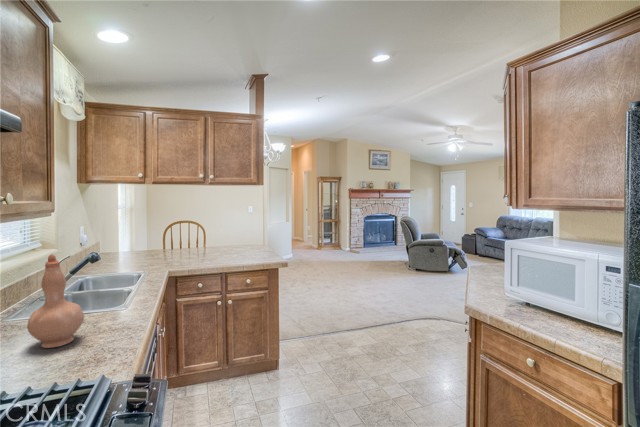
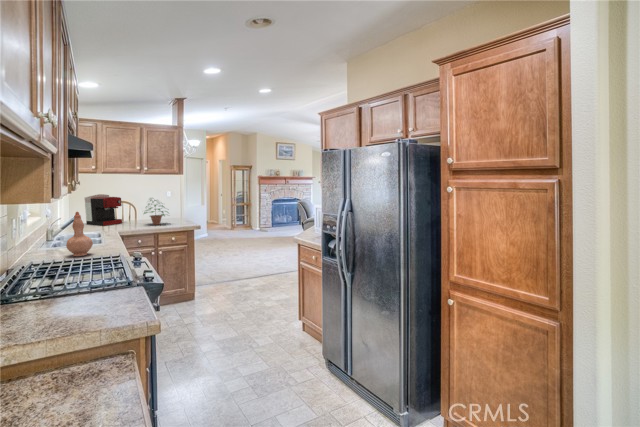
coffee maker: none [137,213,185,257] -> present [85,194,122,226]
potted plant: none [208,218,247,257] -> present [144,200,165,225]

